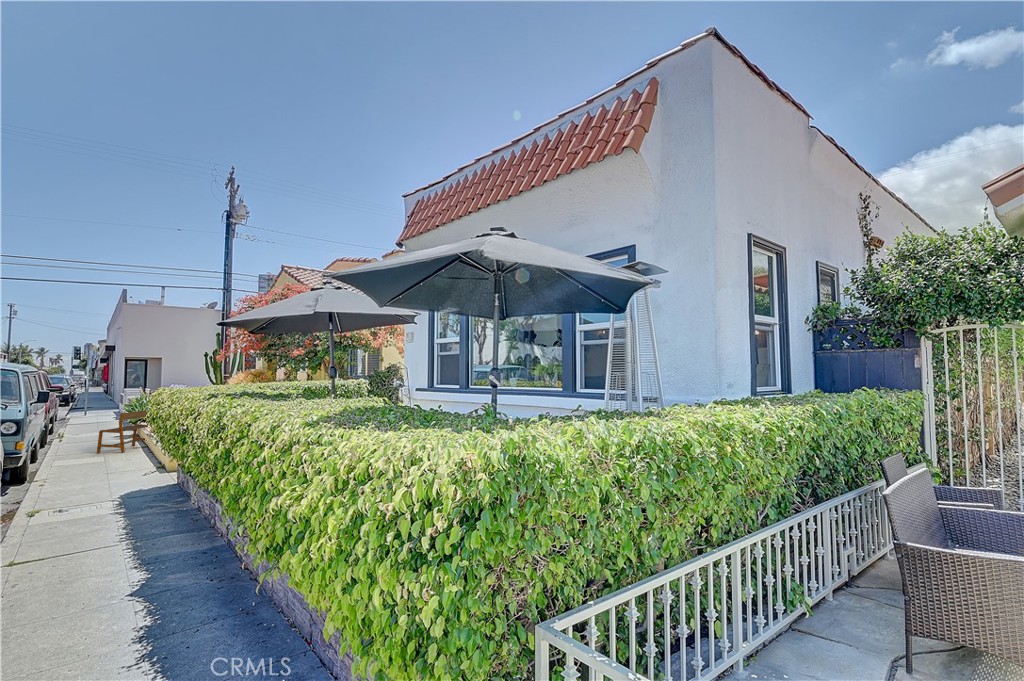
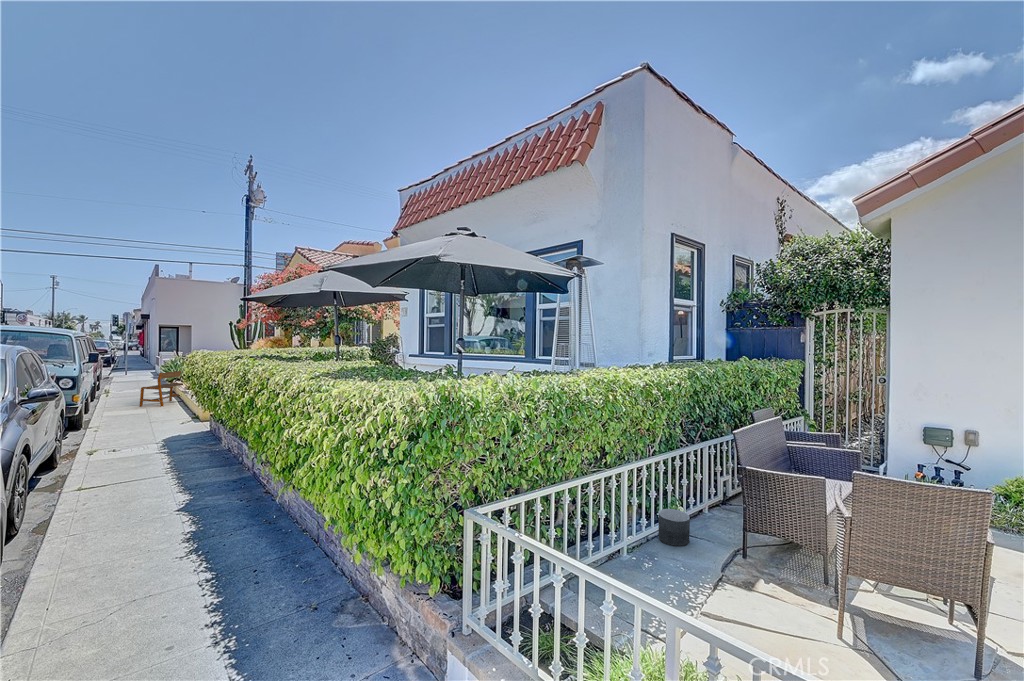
planter: none [788,602,838,662] -> present [658,509,690,547]

